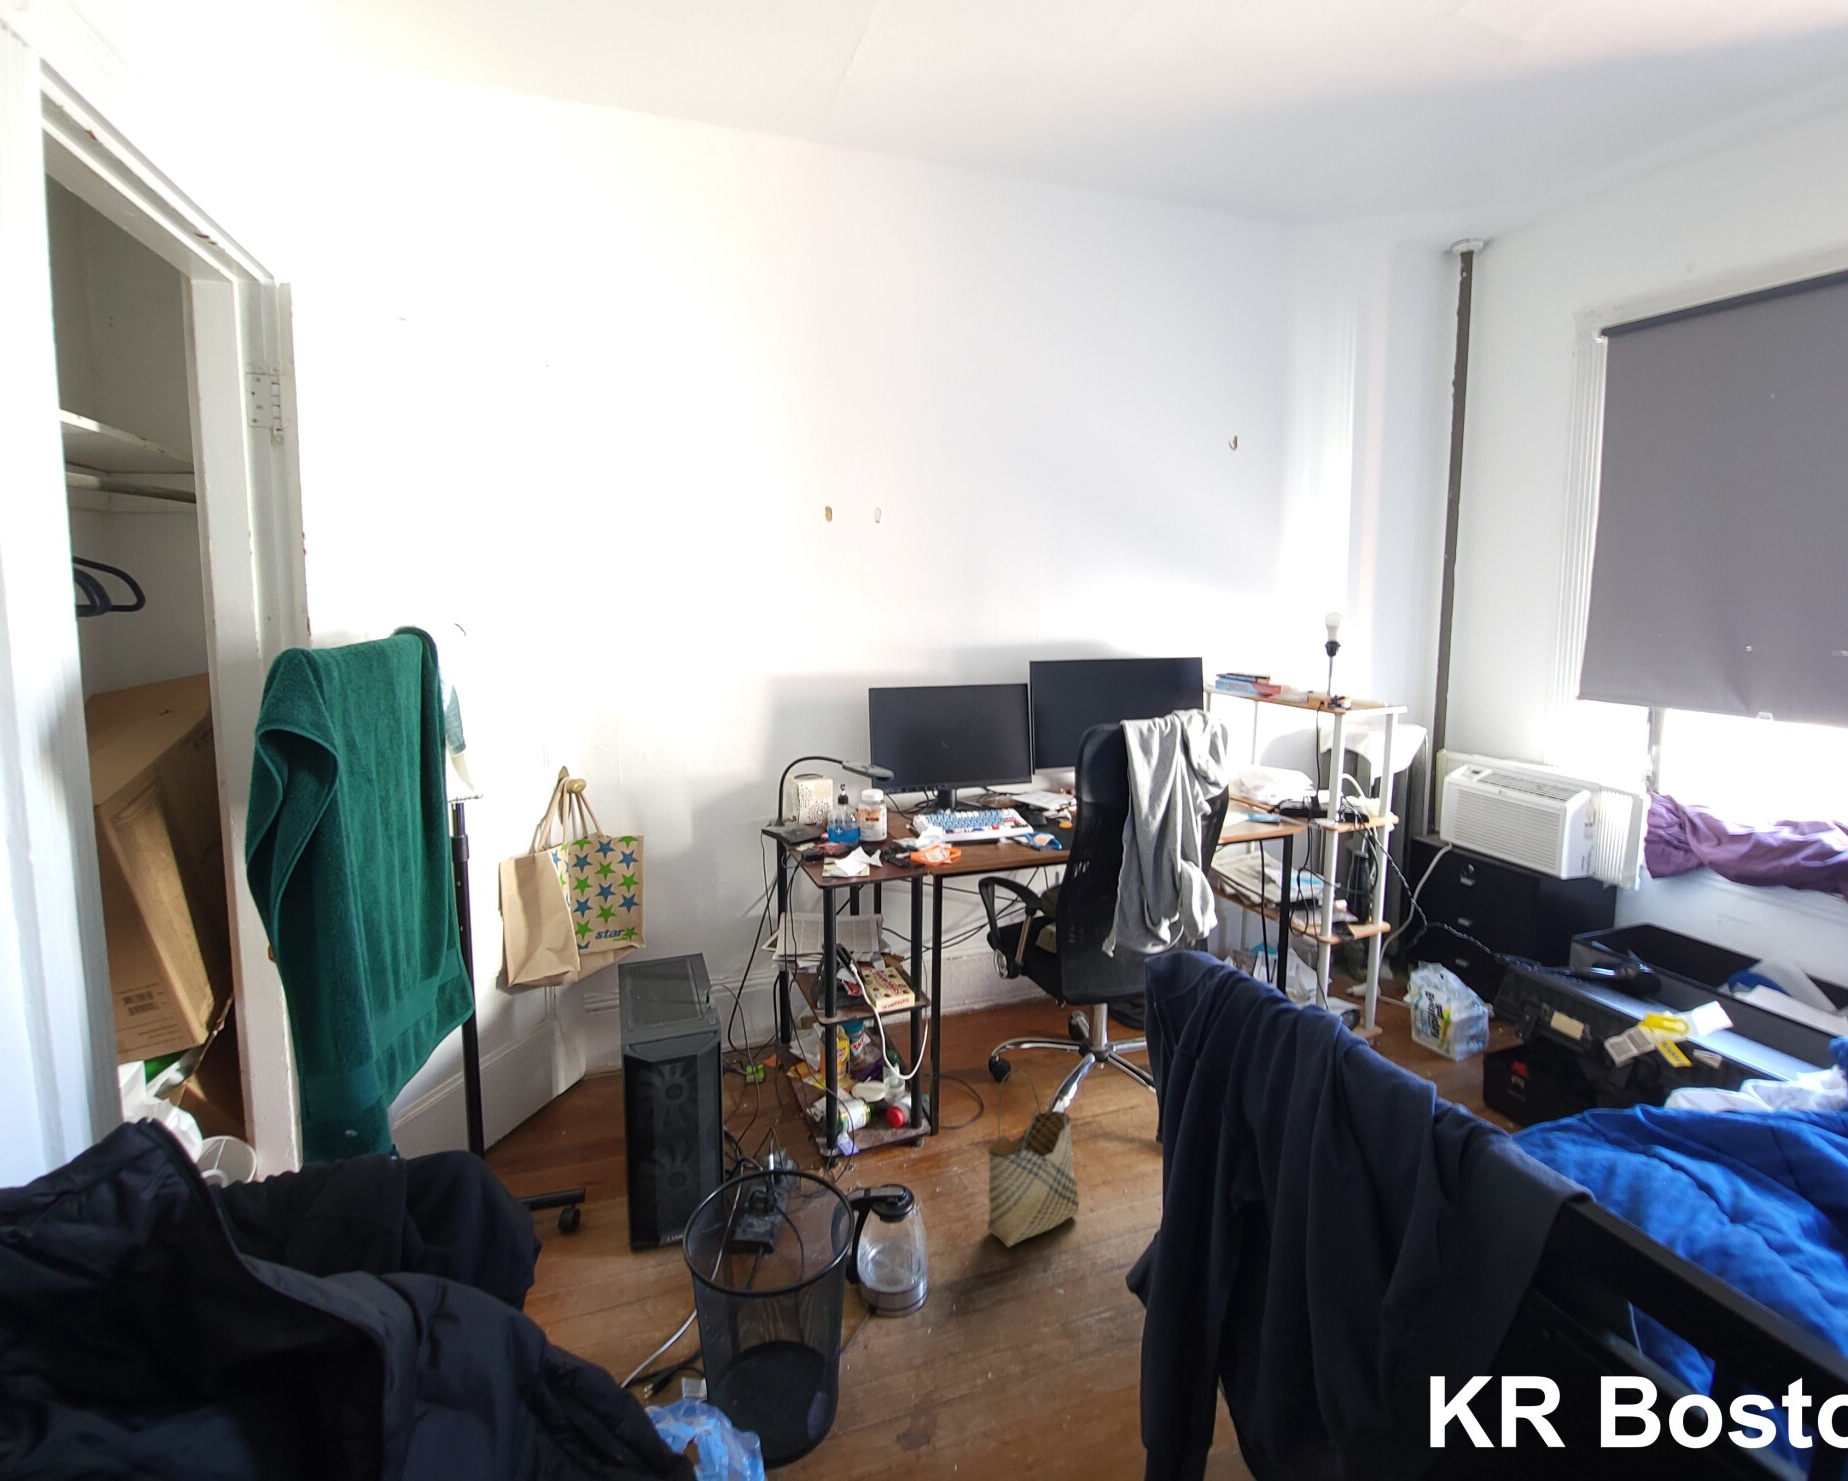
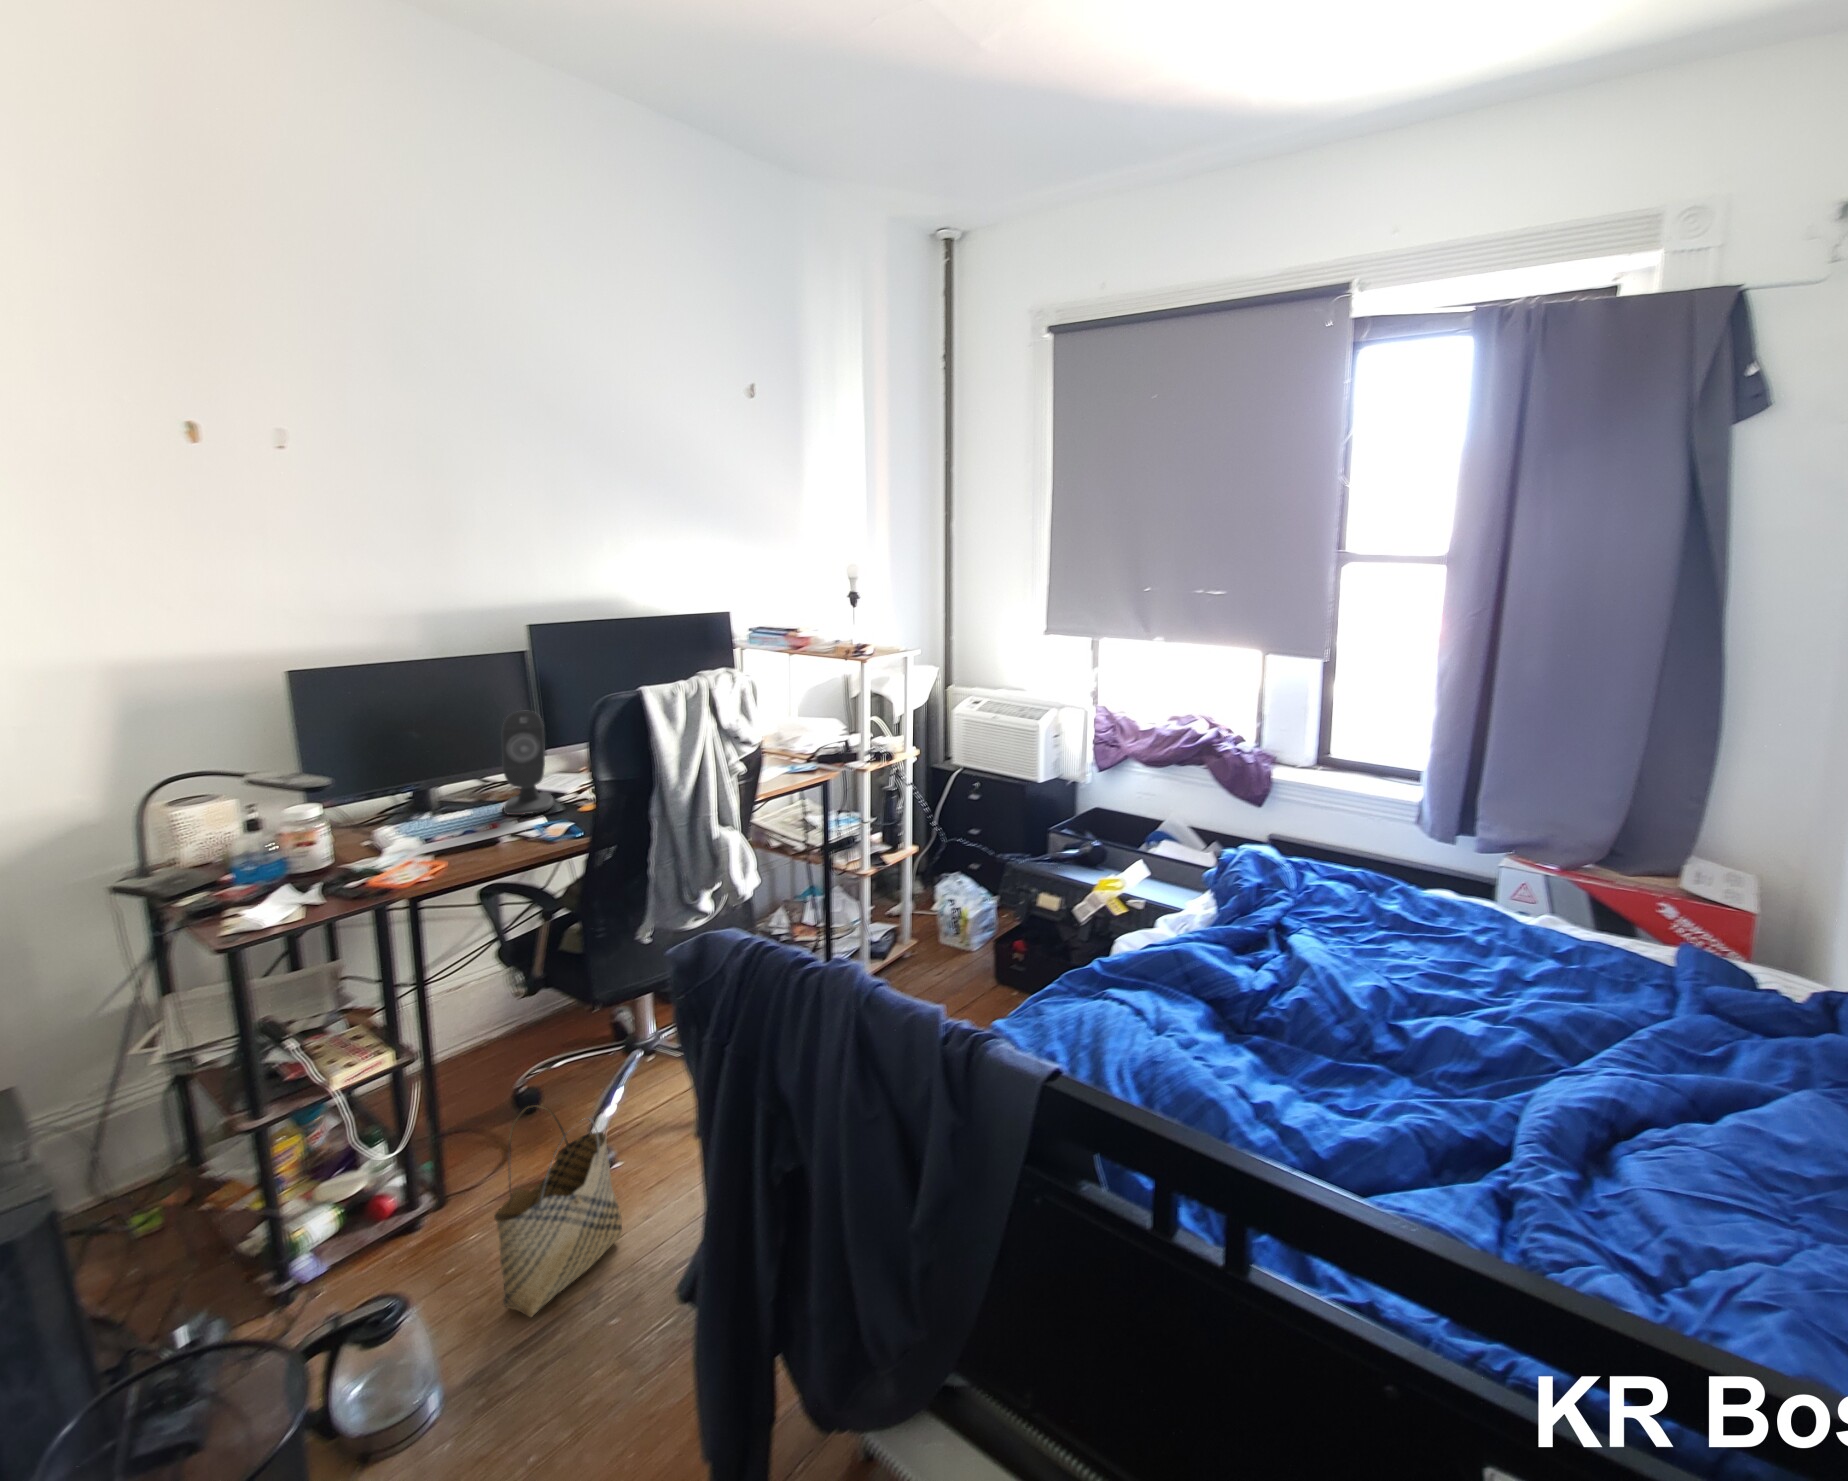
speaker: none [1002,734,1040,822] -> present [502,711,554,815]

